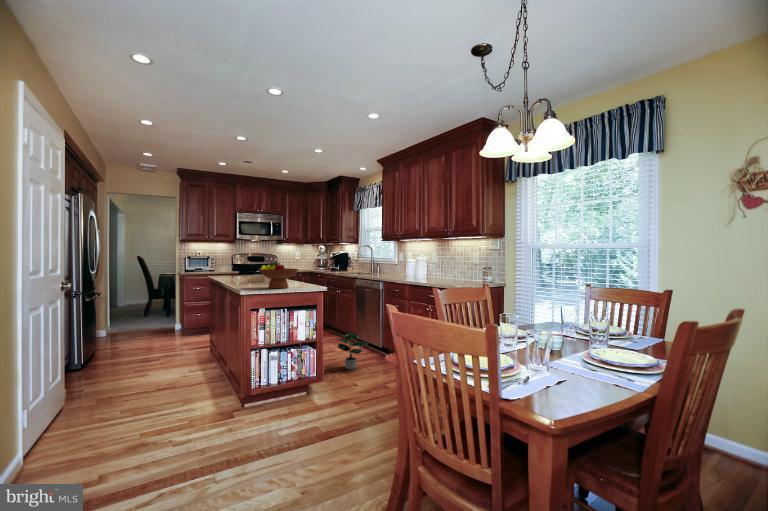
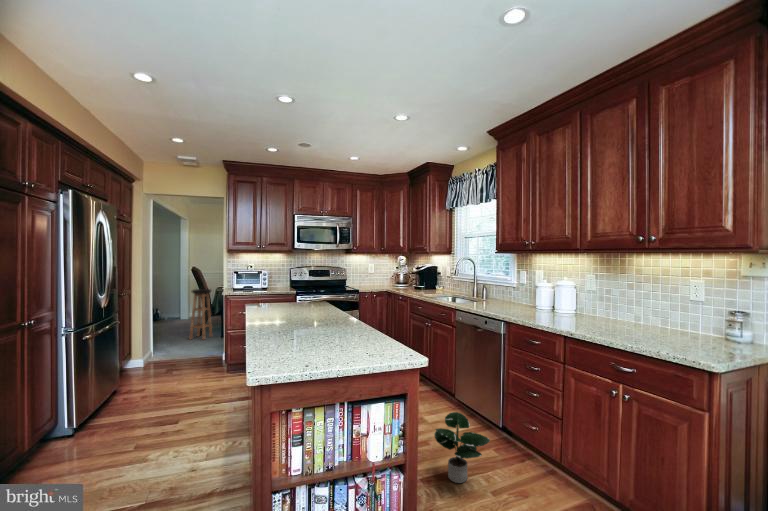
fruit bowl: present [258,262,298,288] -> none [290,310,369,365]
bar stool: none [138,275,159,317] -> present [189,289,212,340]

